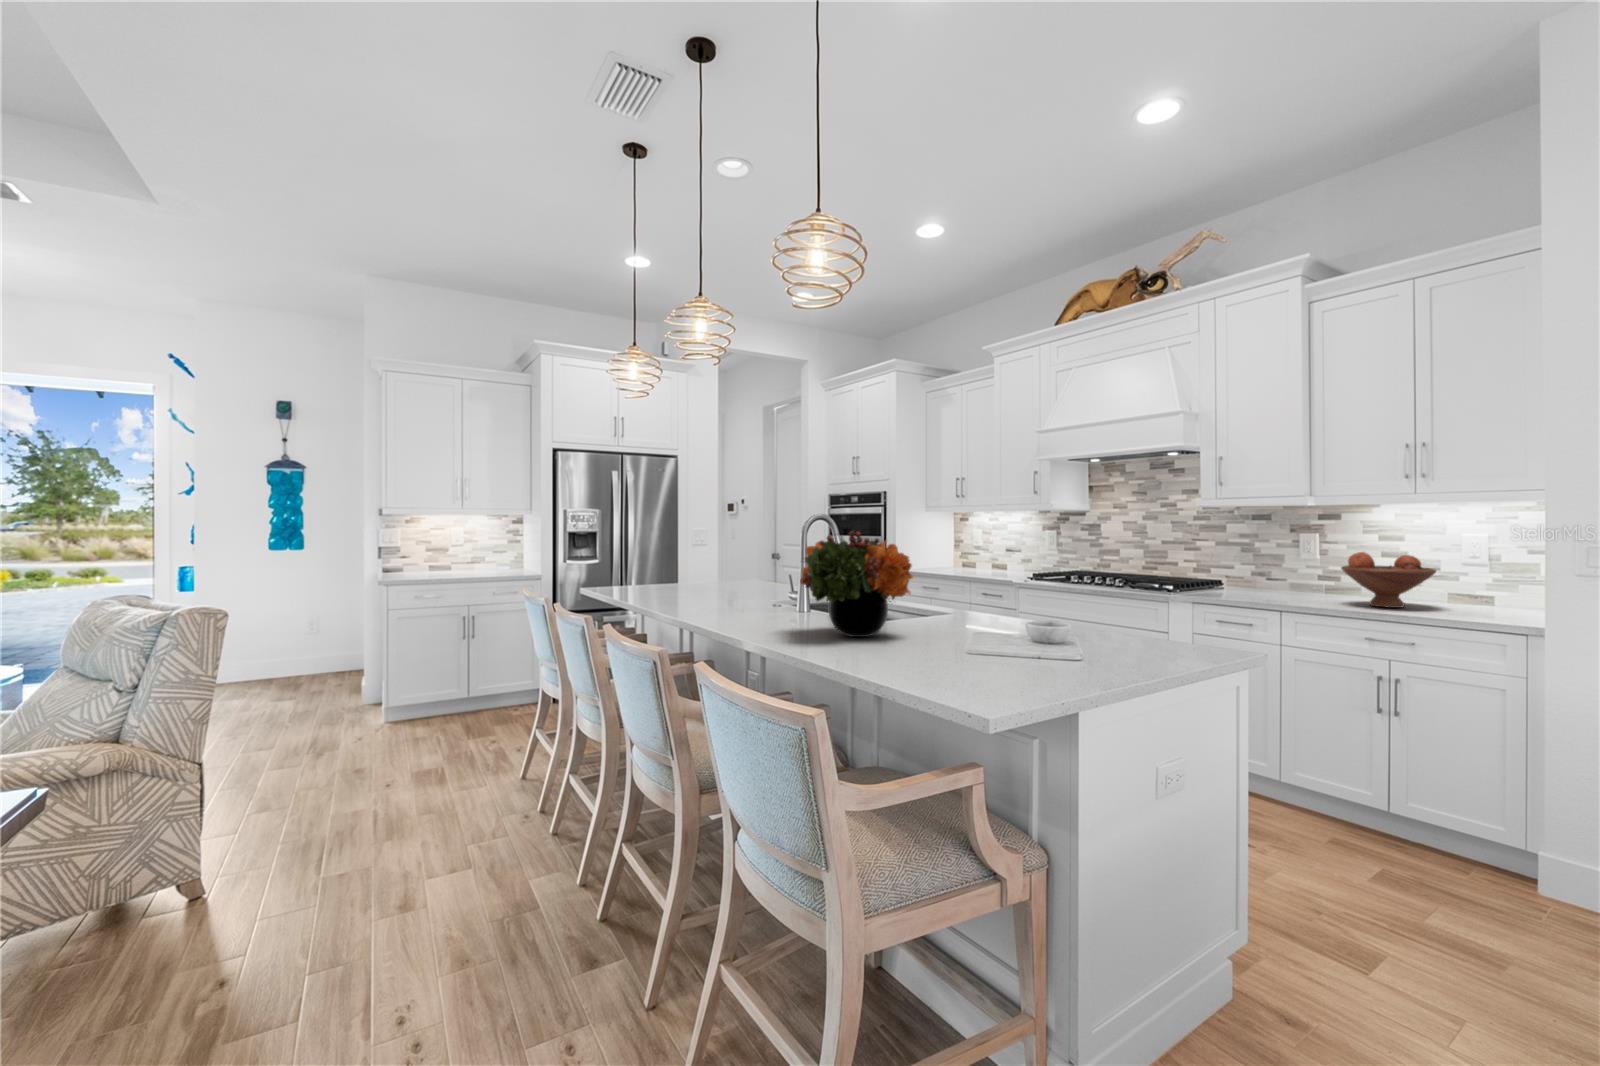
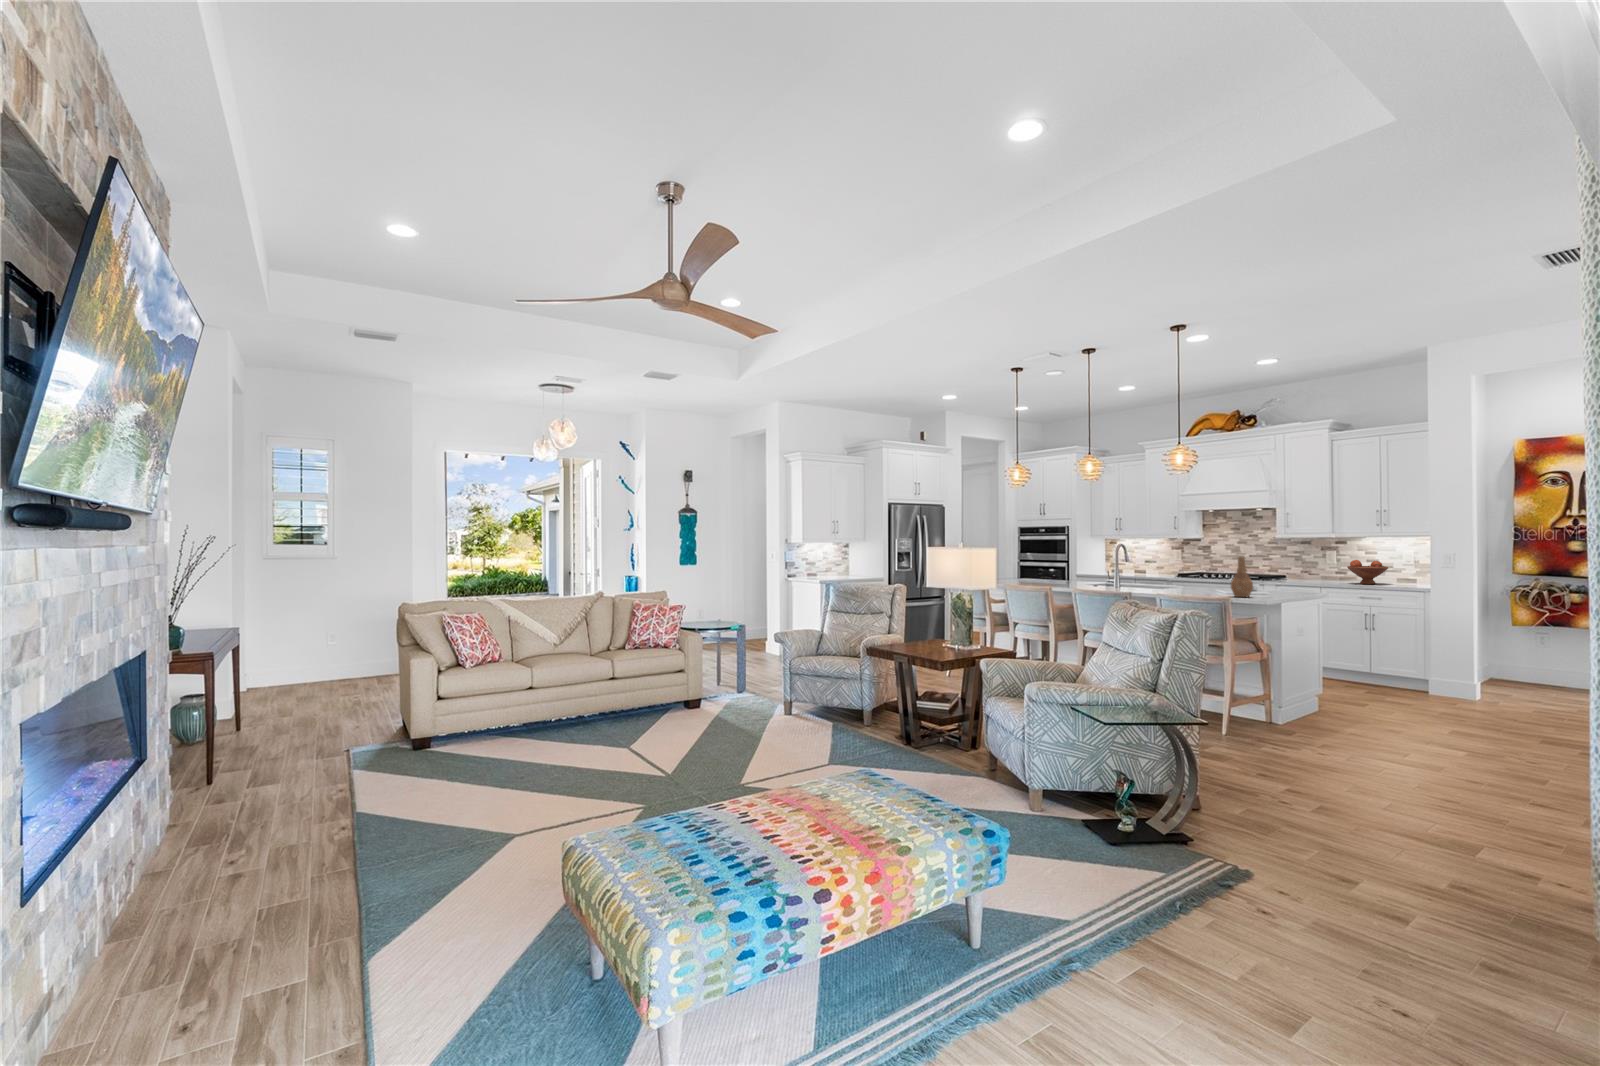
flower arrangement: present [800,531,914,637] -> none [1148,553,1197,592]
vase: none [934,539,1000,681] -> present [1231,555,1253,597]

